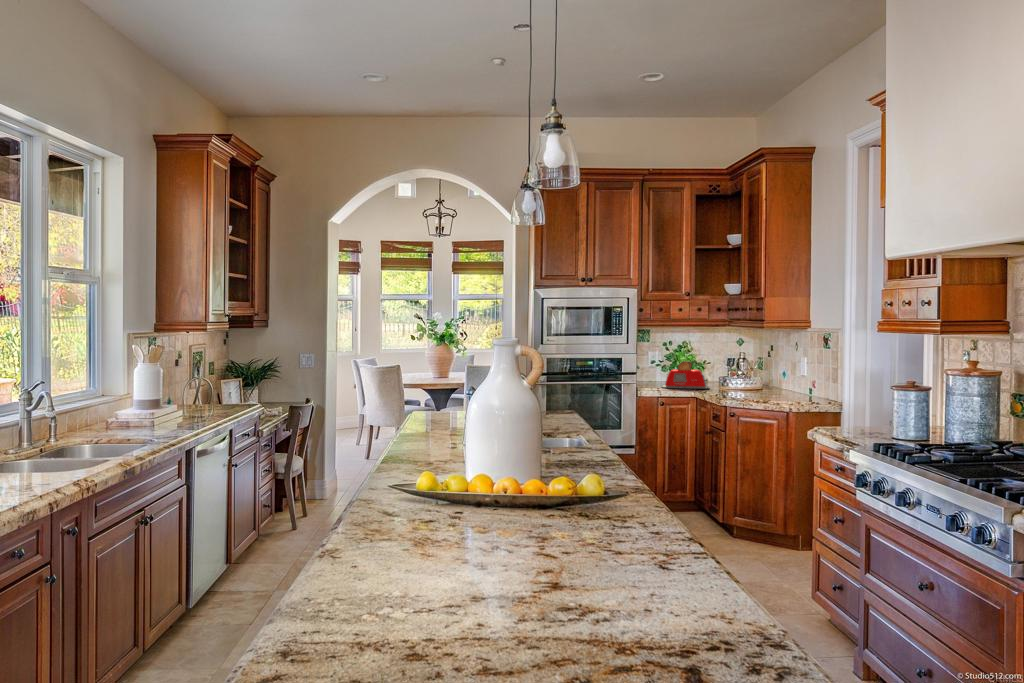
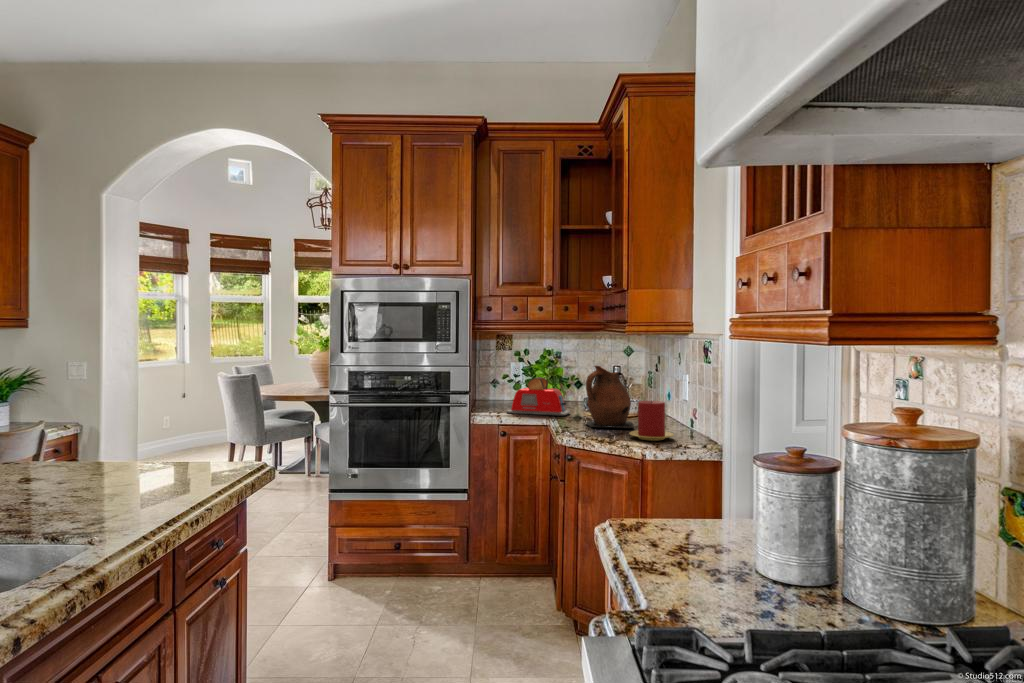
ceramic pitcher: none [729,351,769,395] -> present [586,365,634,429]
candle: none [772,374,804,401] -> present [630,401,674,441]

